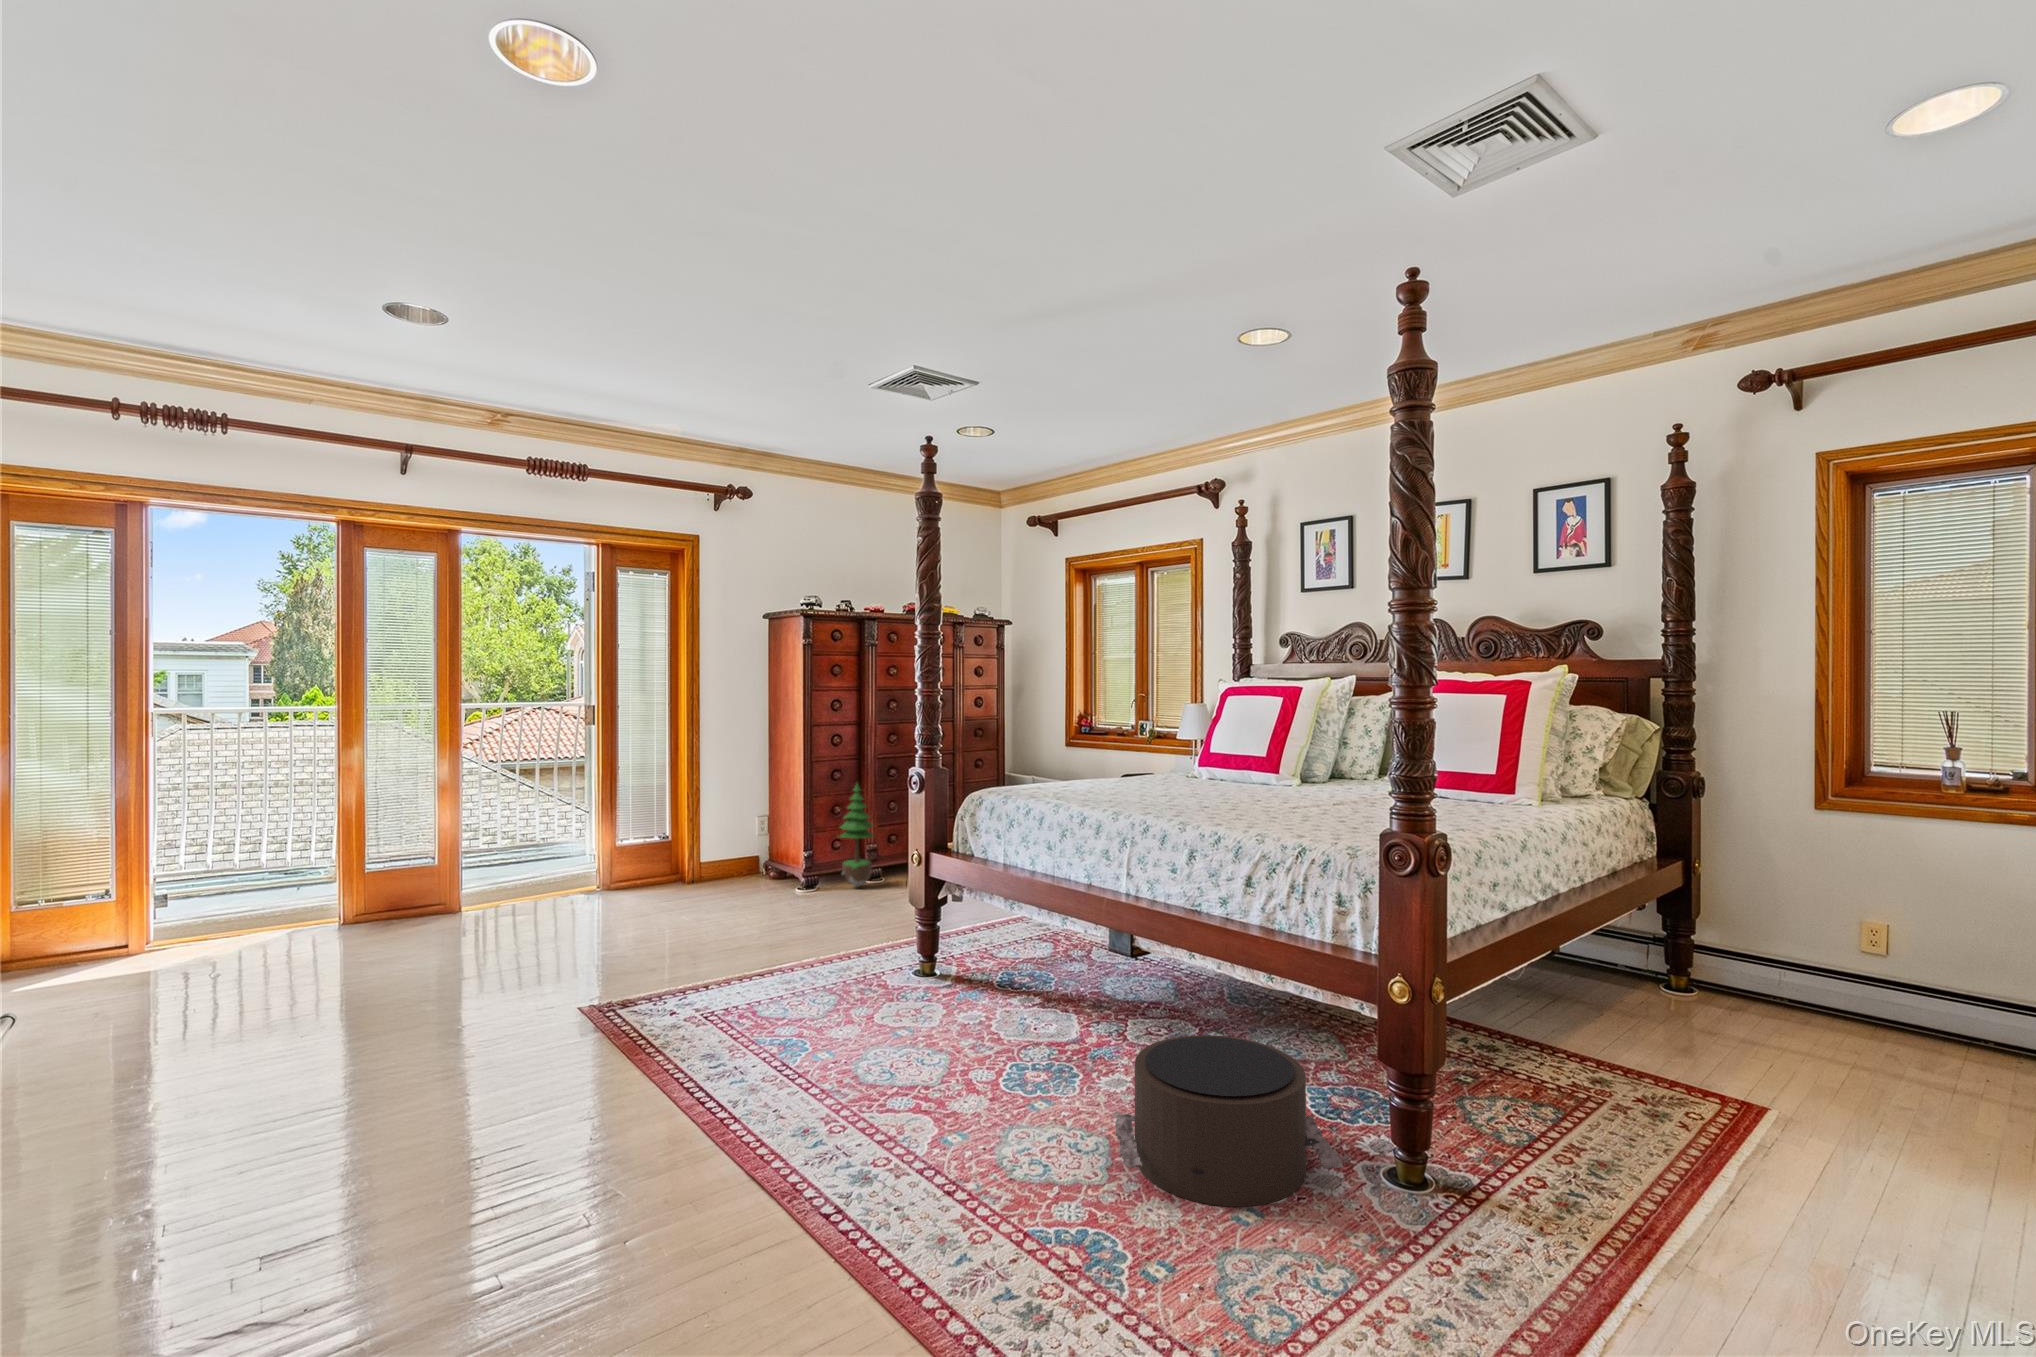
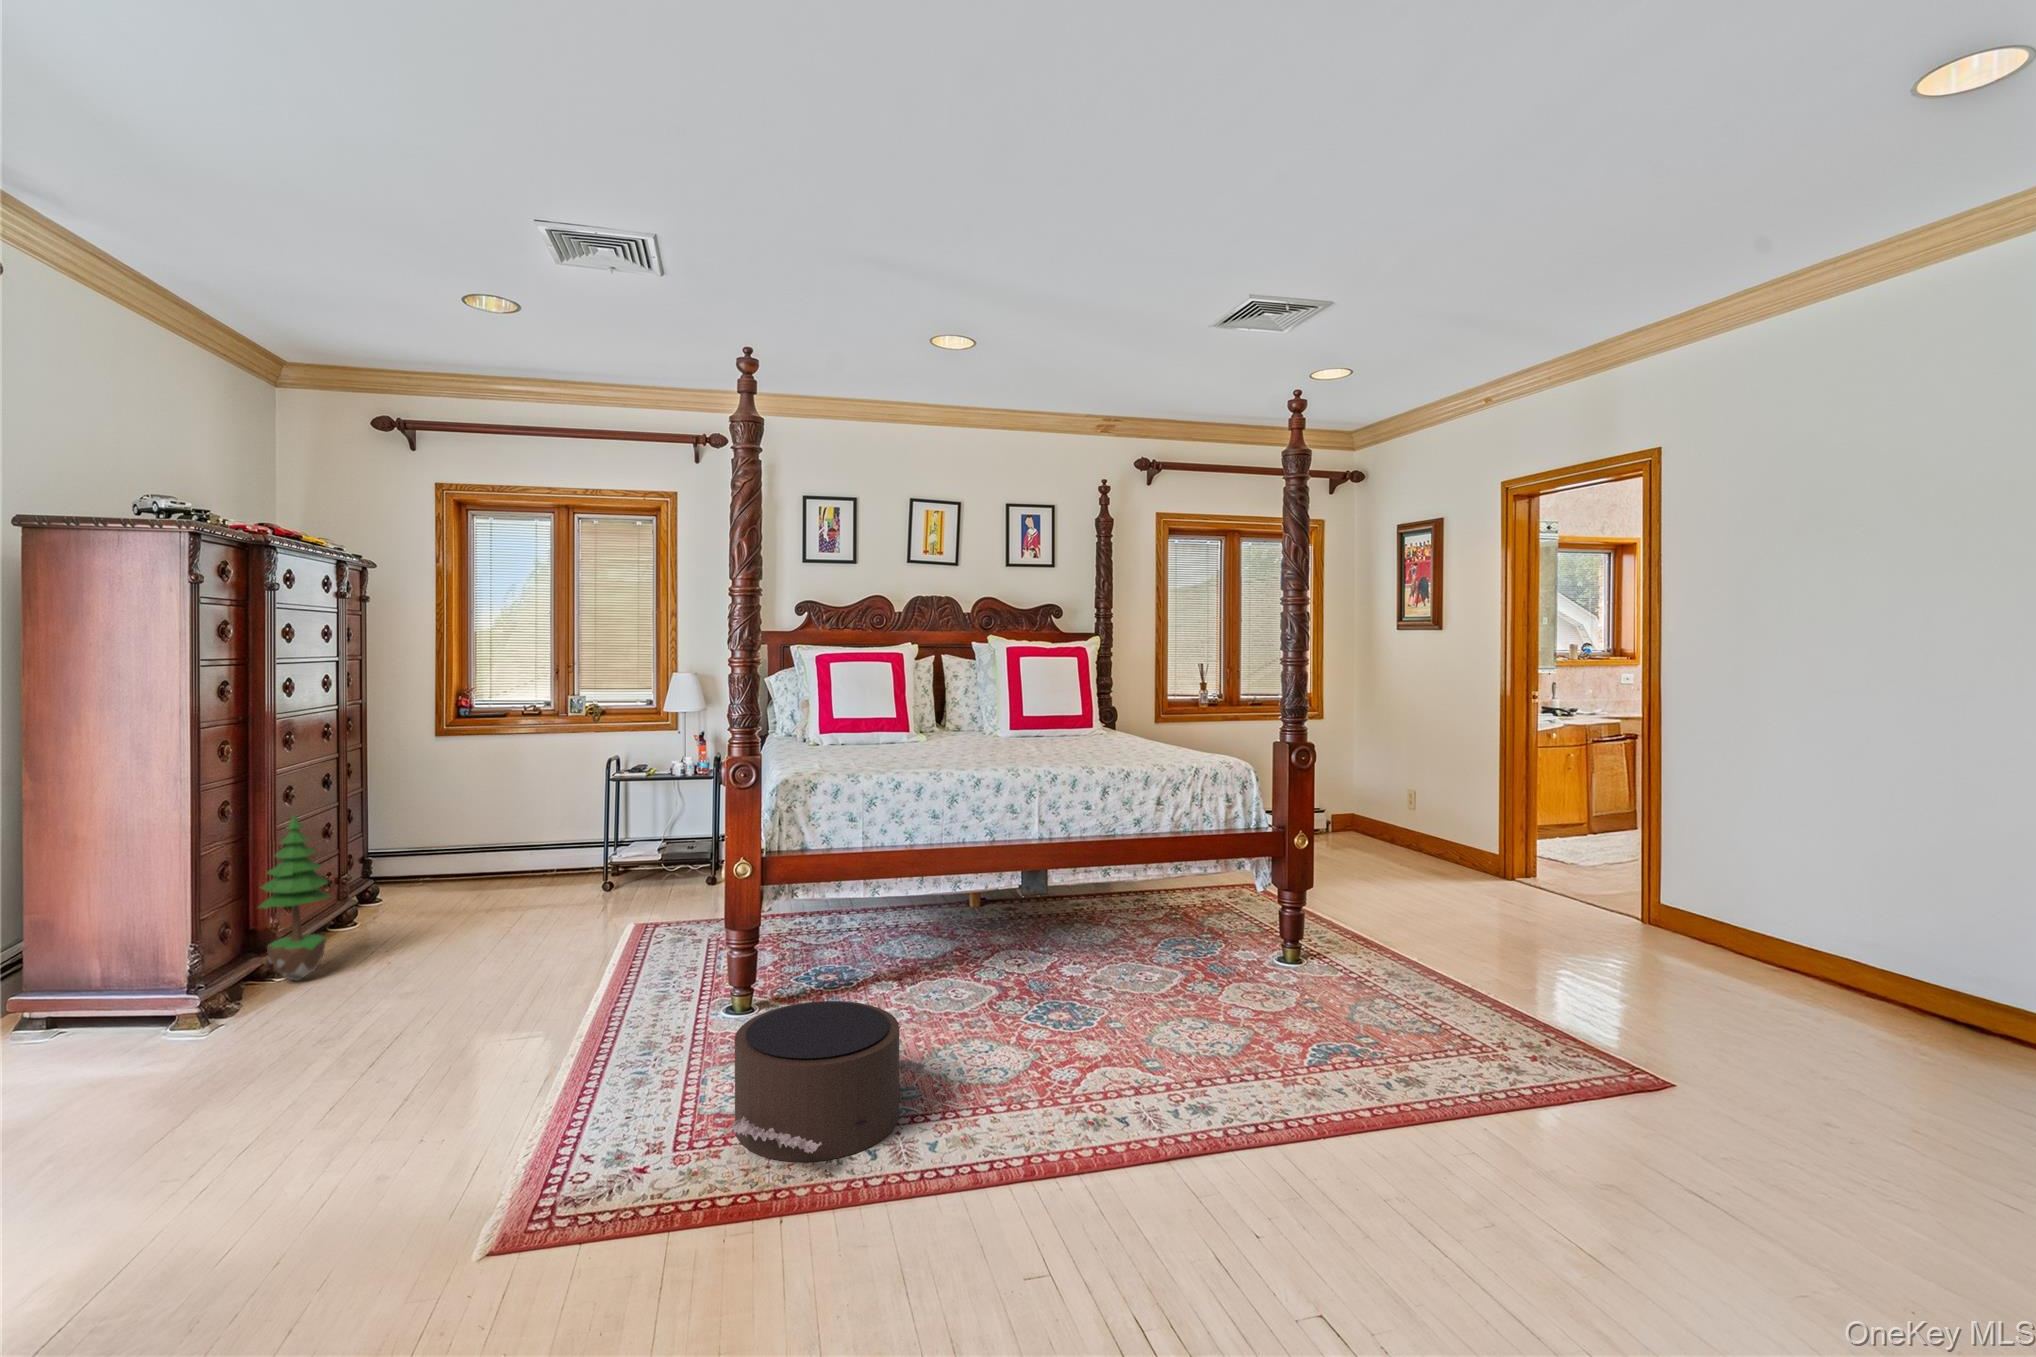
pouf: present [1115,1035,1343,1206] -> present [728,1001,926,1162]

